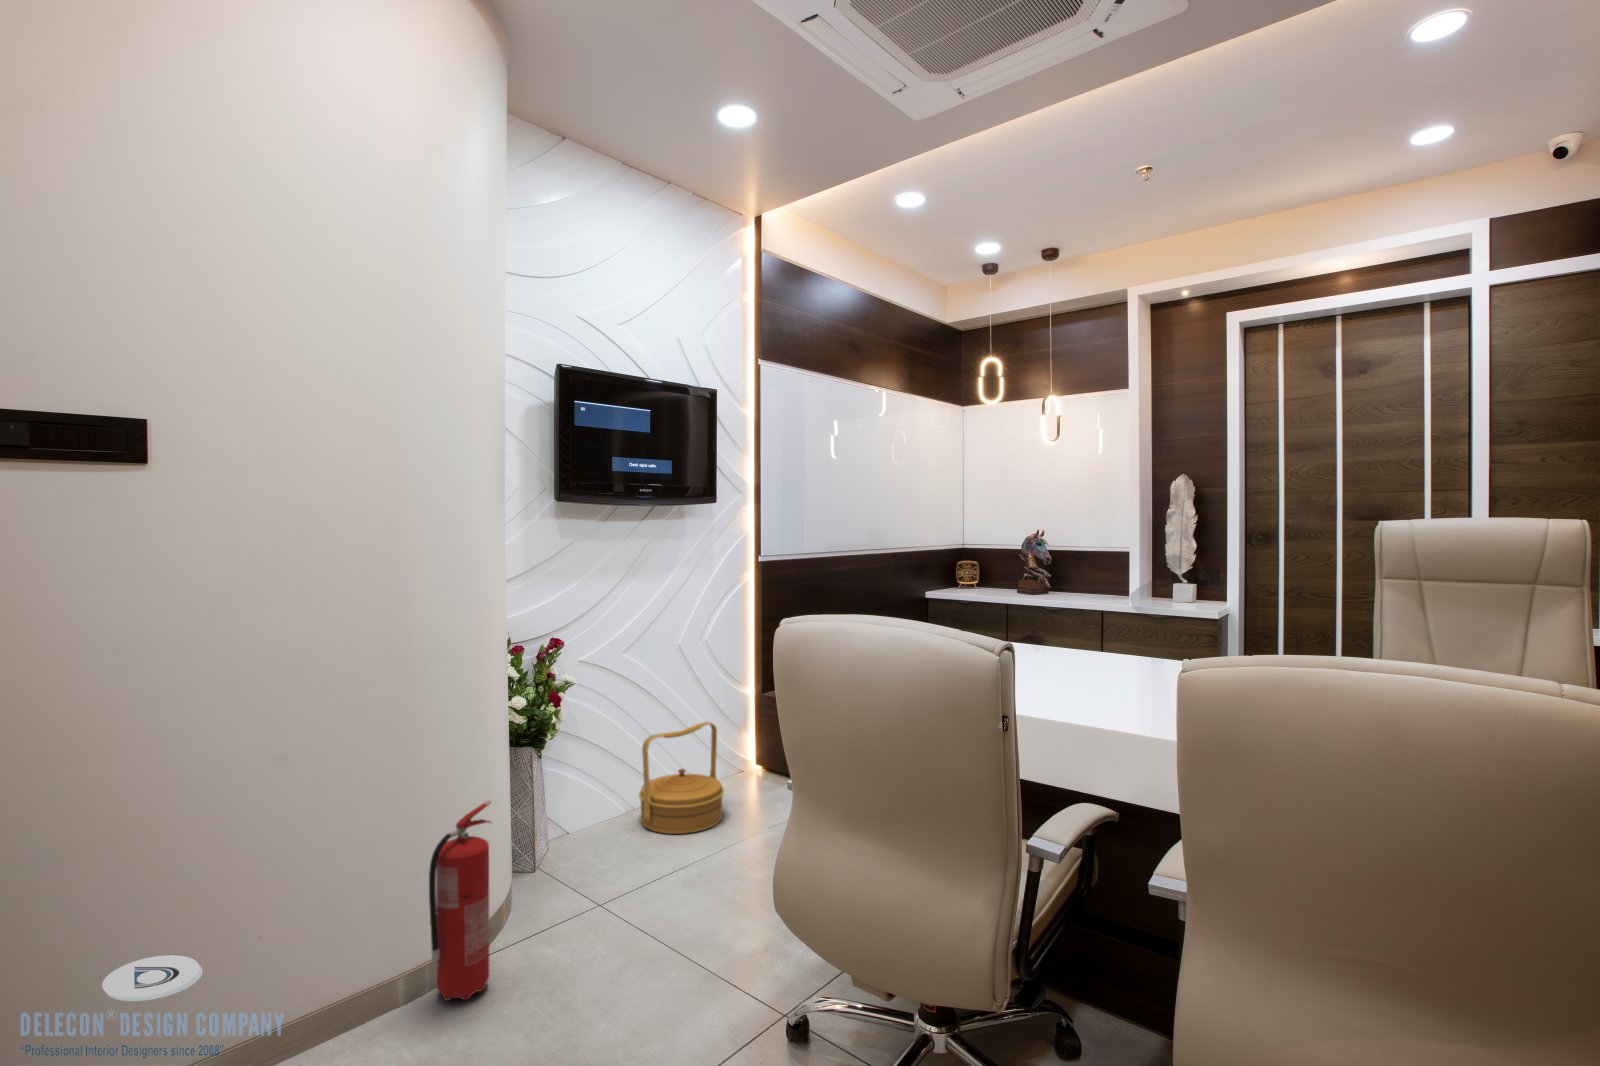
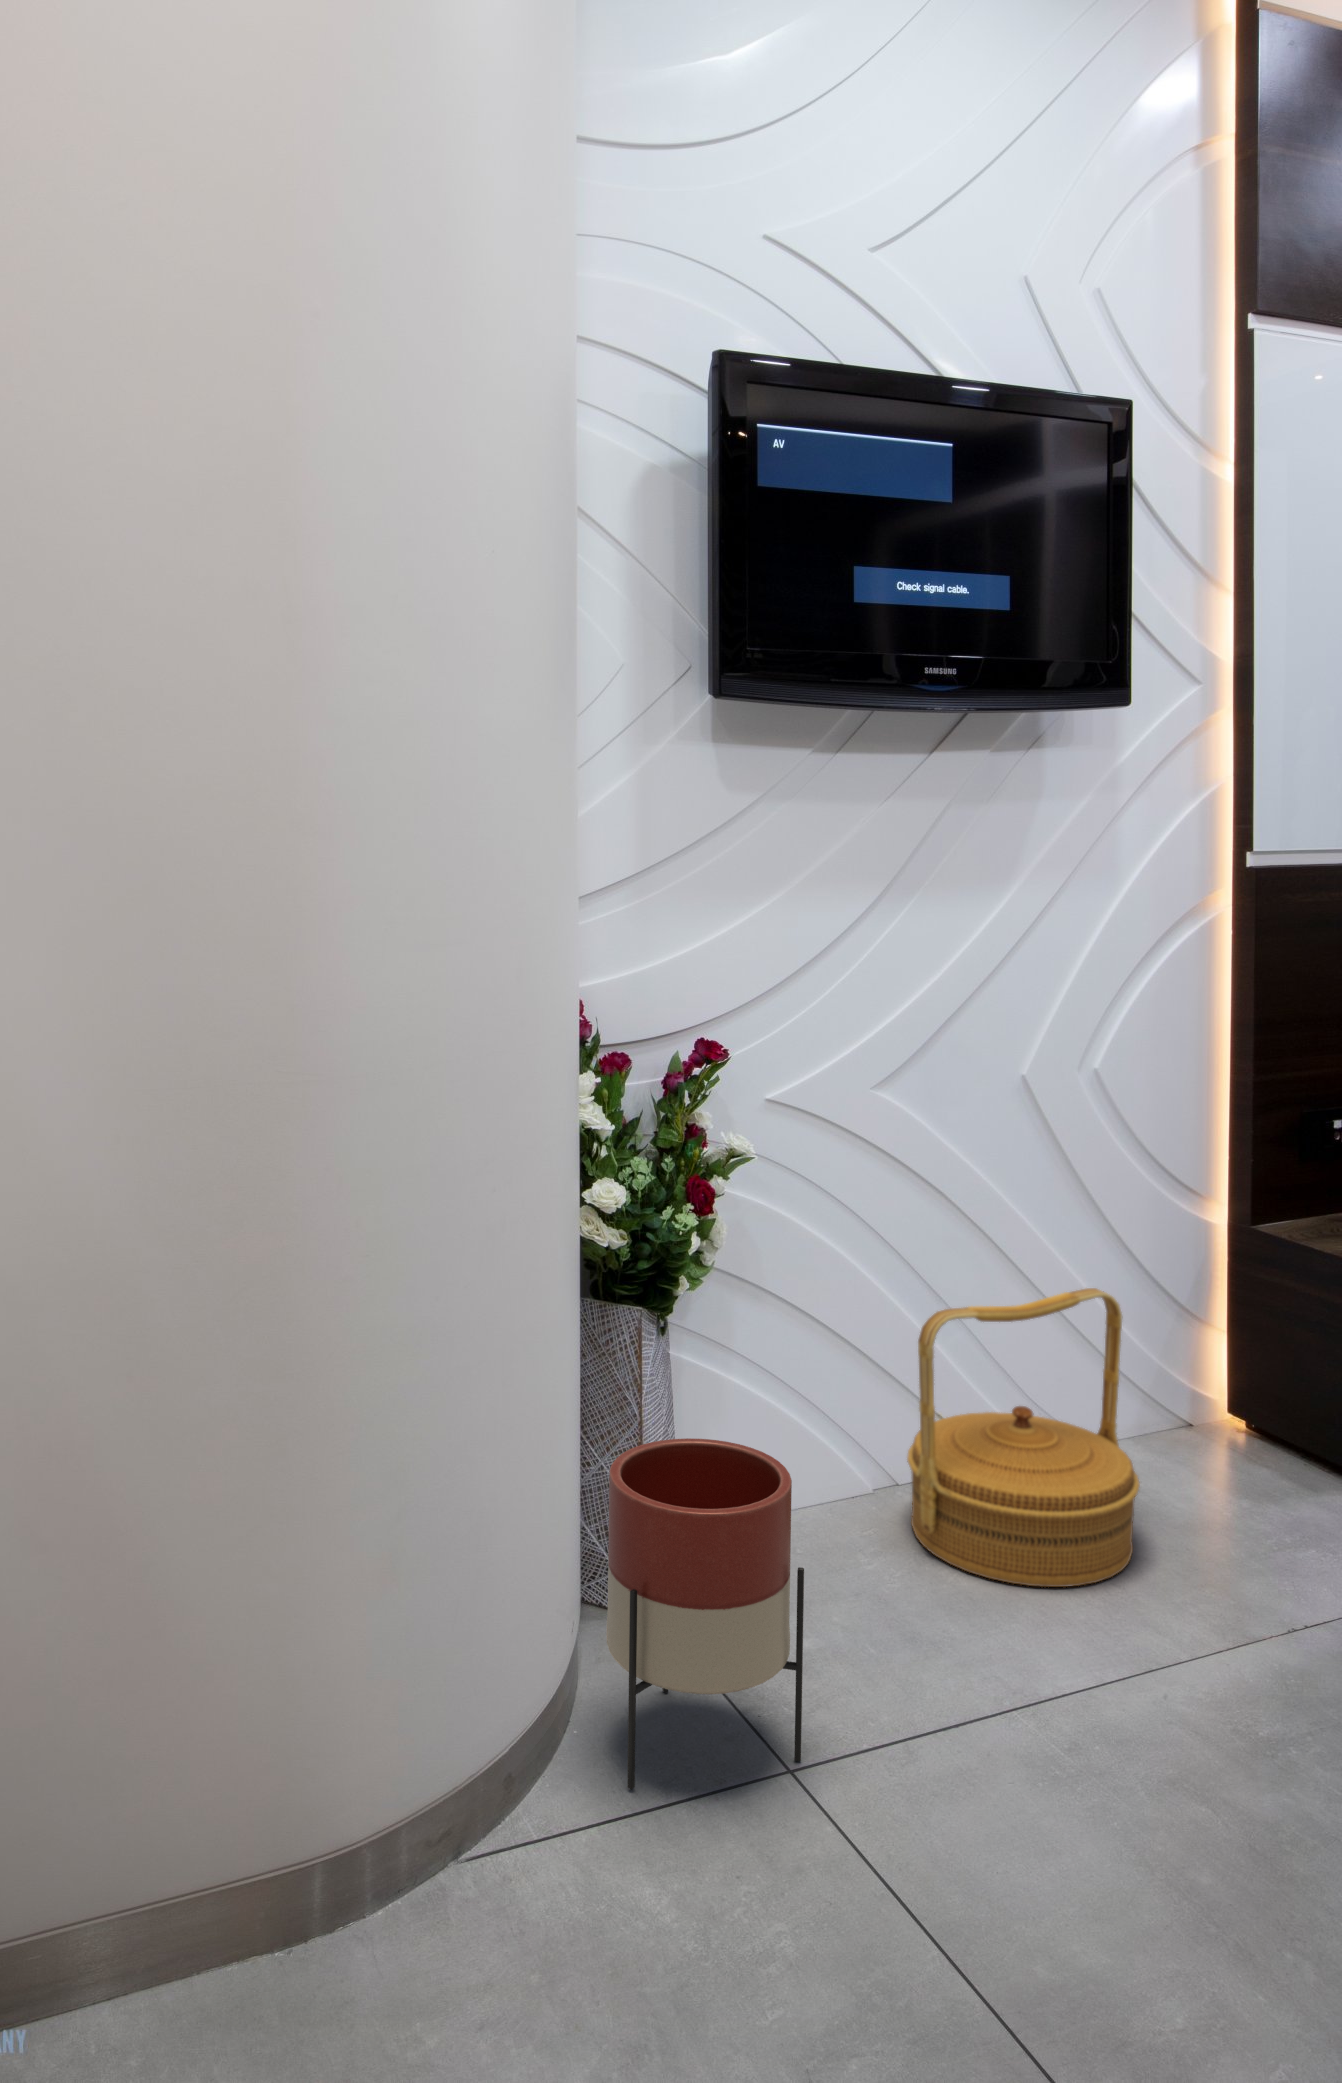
planter: none [524,791,603,927] -> present [606,1438,804,1789]
fire extinguisher: present [429,801,491,1001] -> none [352,1462,512,1979]

